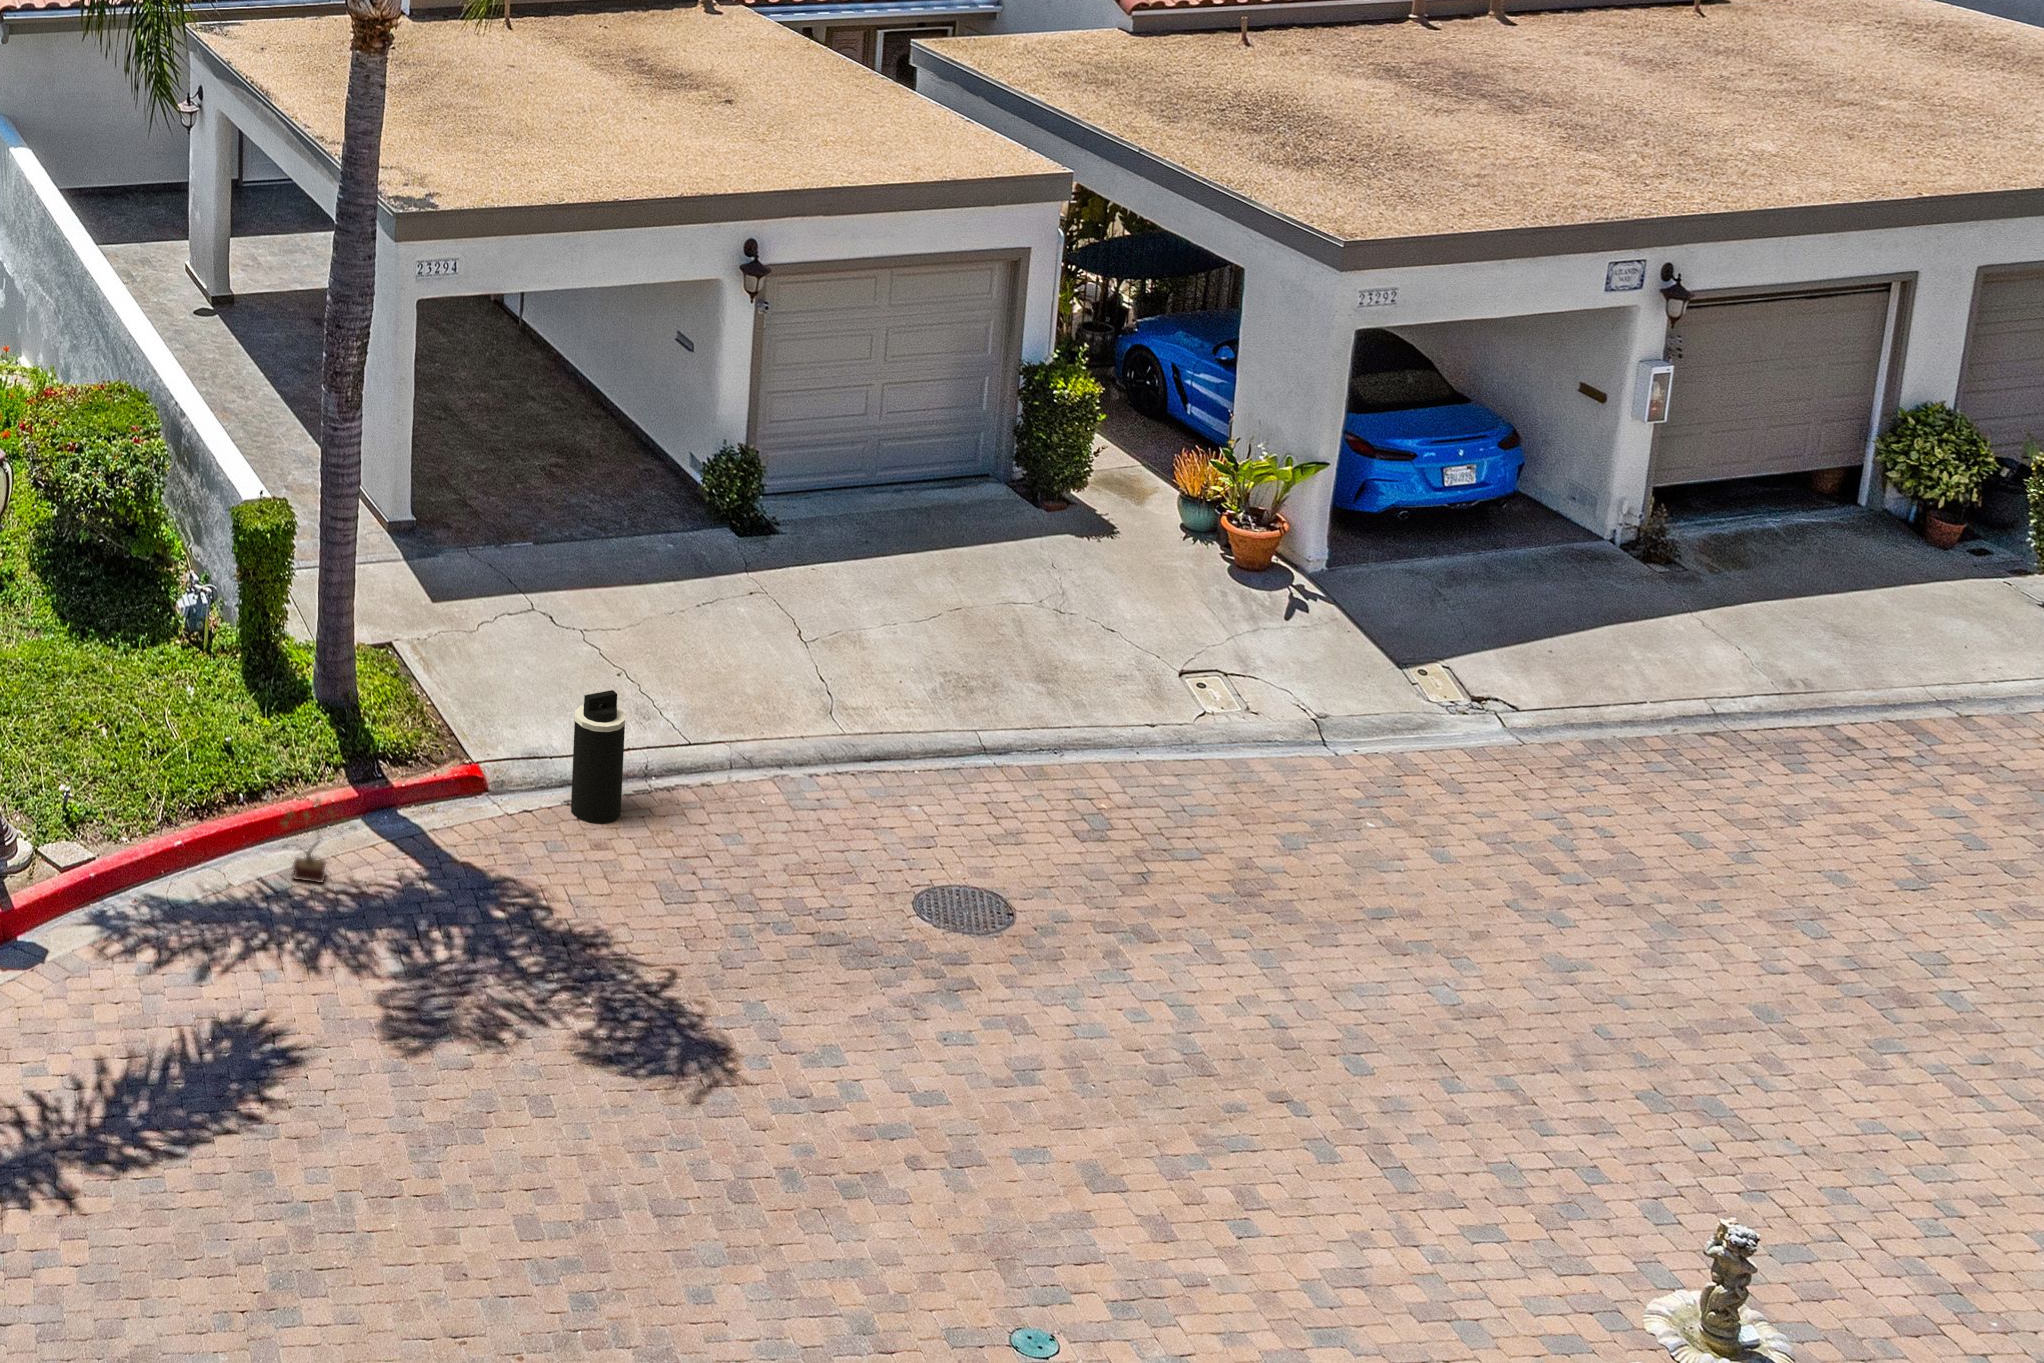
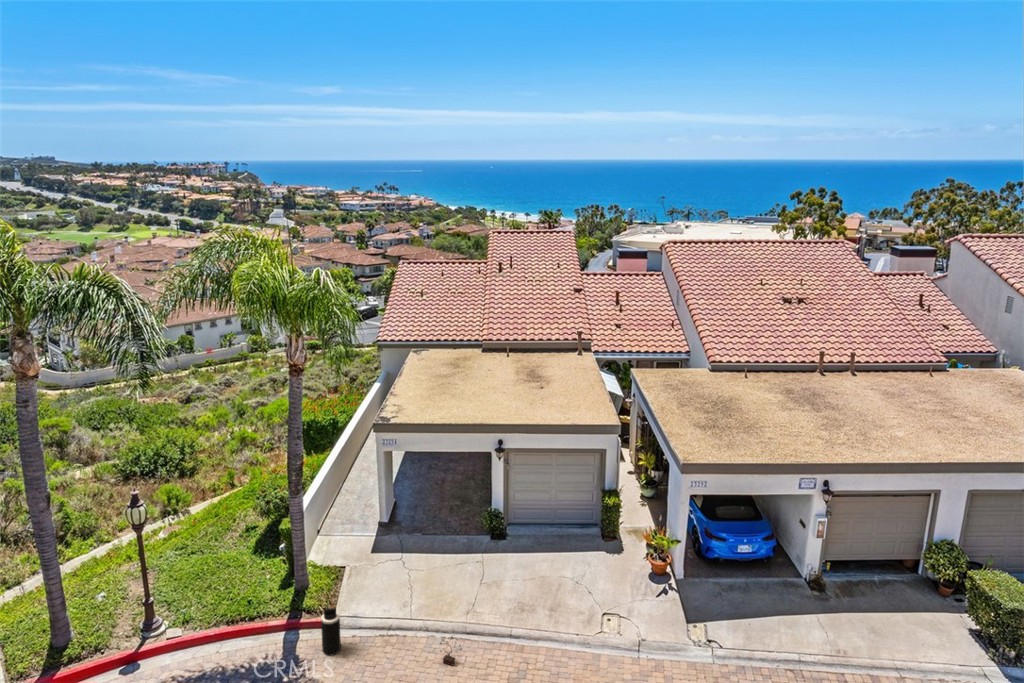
potted plant: present [282,800,356,882] -> present [440,637,462,665]

